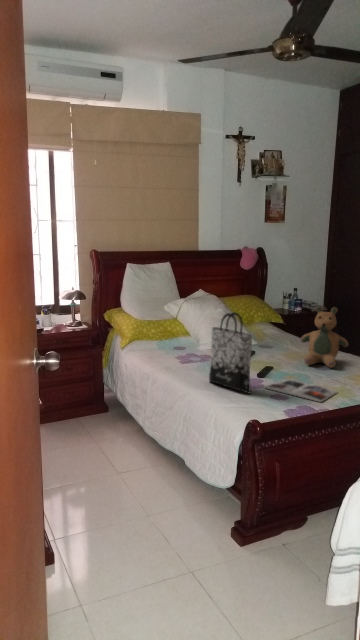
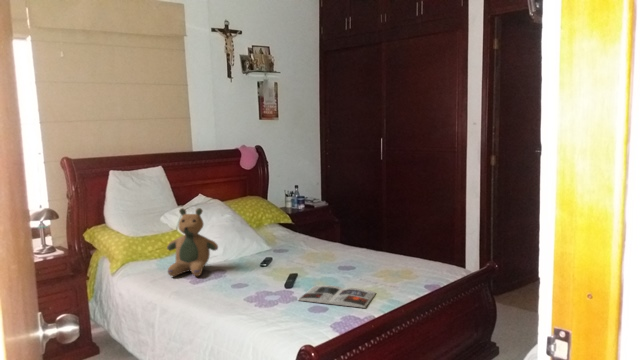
teddy bear: present [301,306,348,368] -> present [167,208,218,276]
tote bag: present [209,312,252,393] -> none [231,217,285,310]

